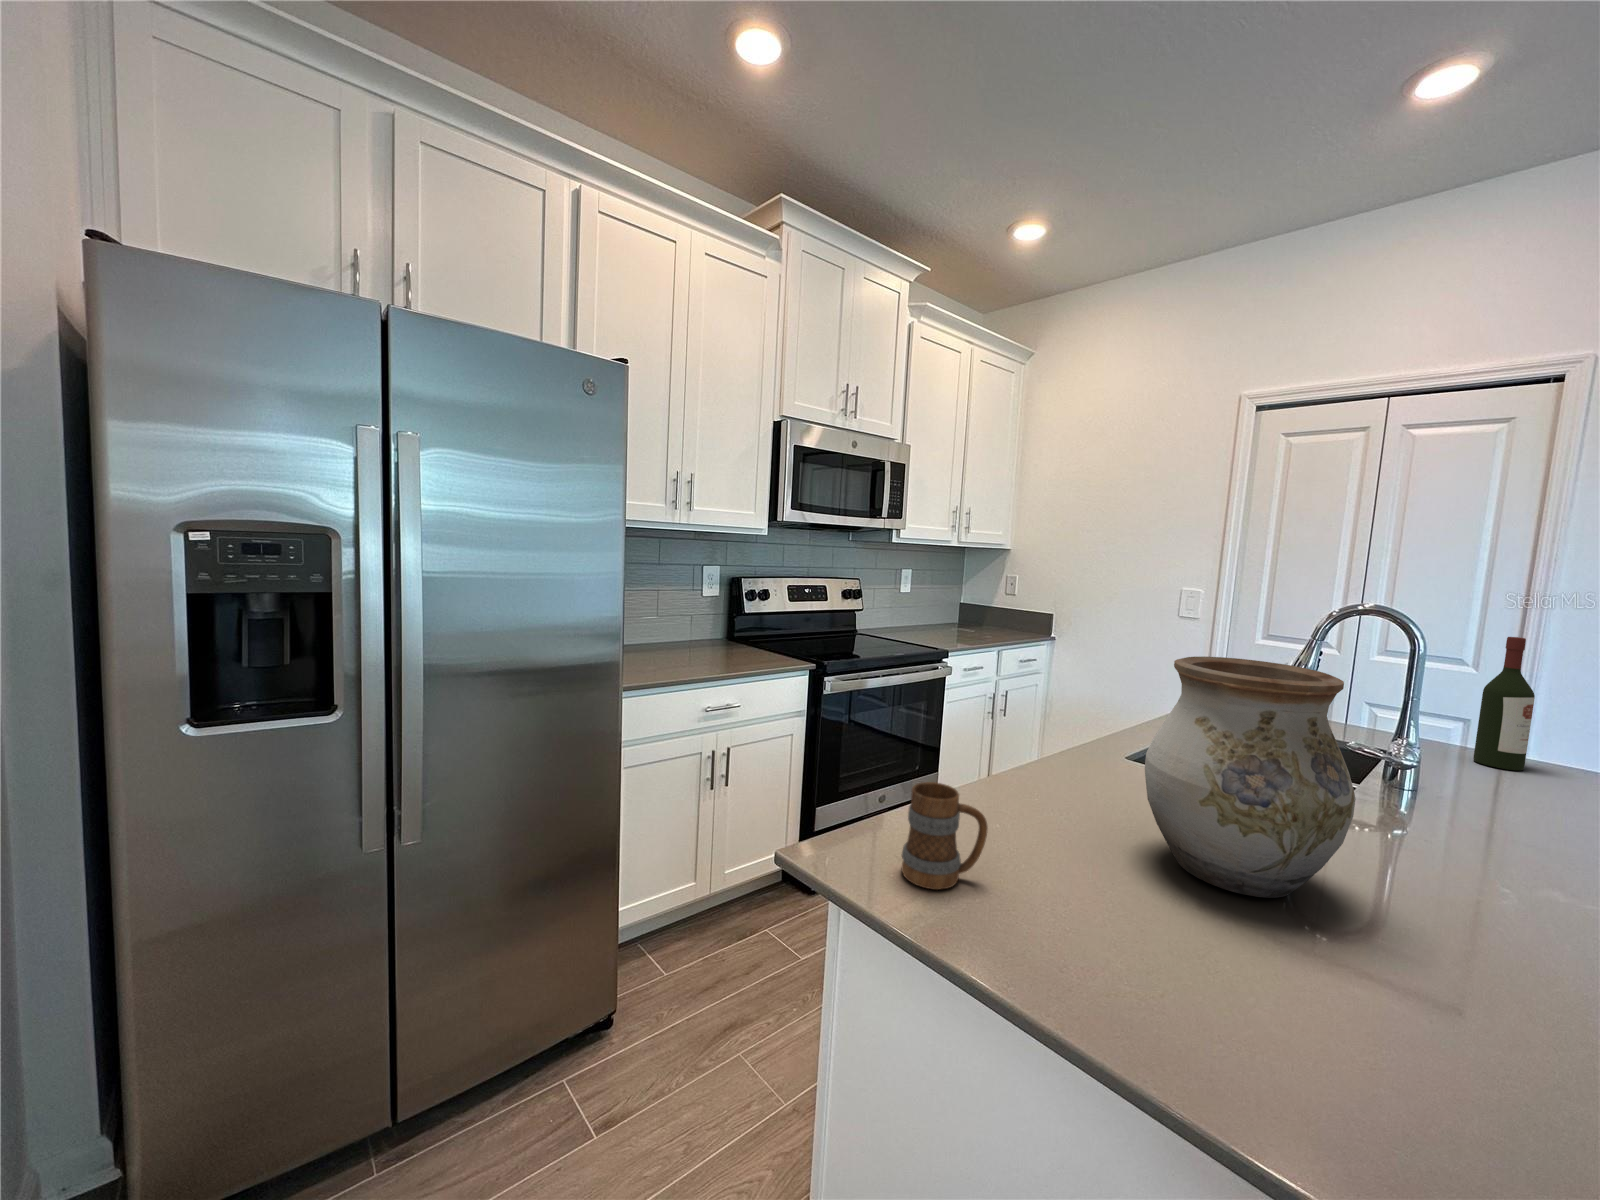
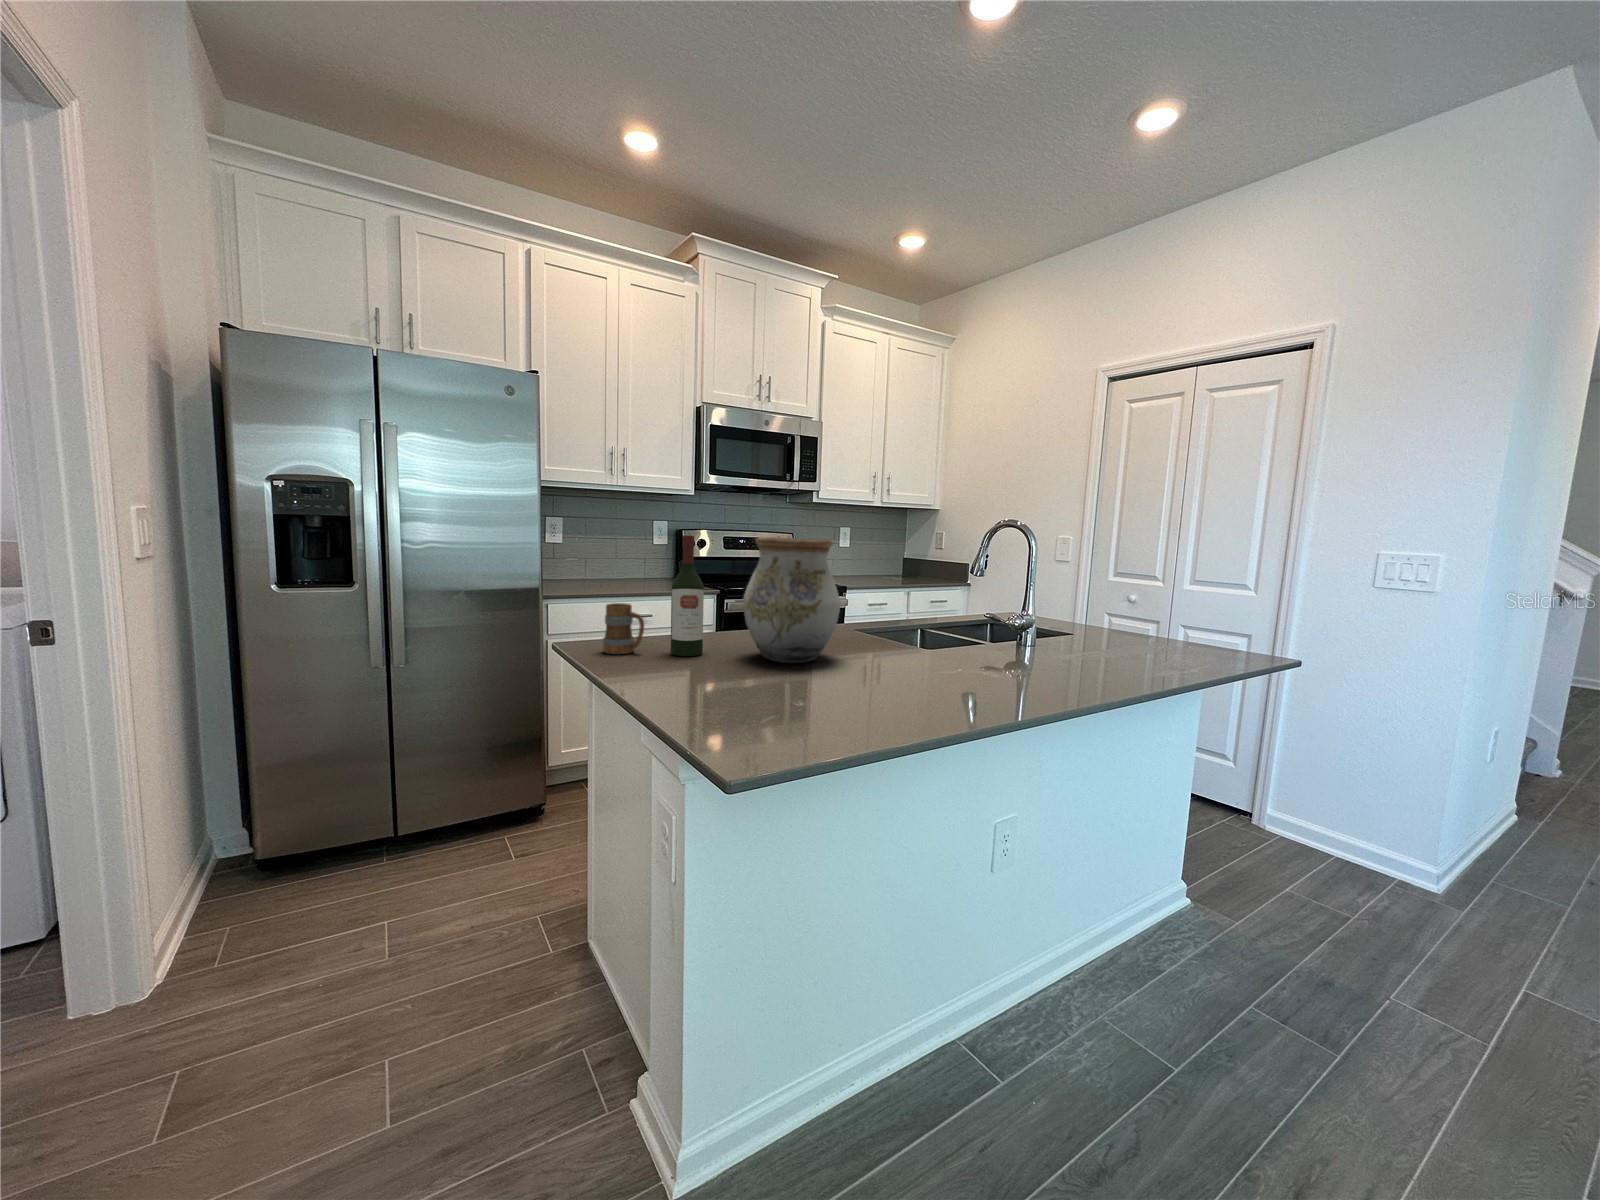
wine bottle: present [1473,637,1535,770] -> present [671,535,704,656]

